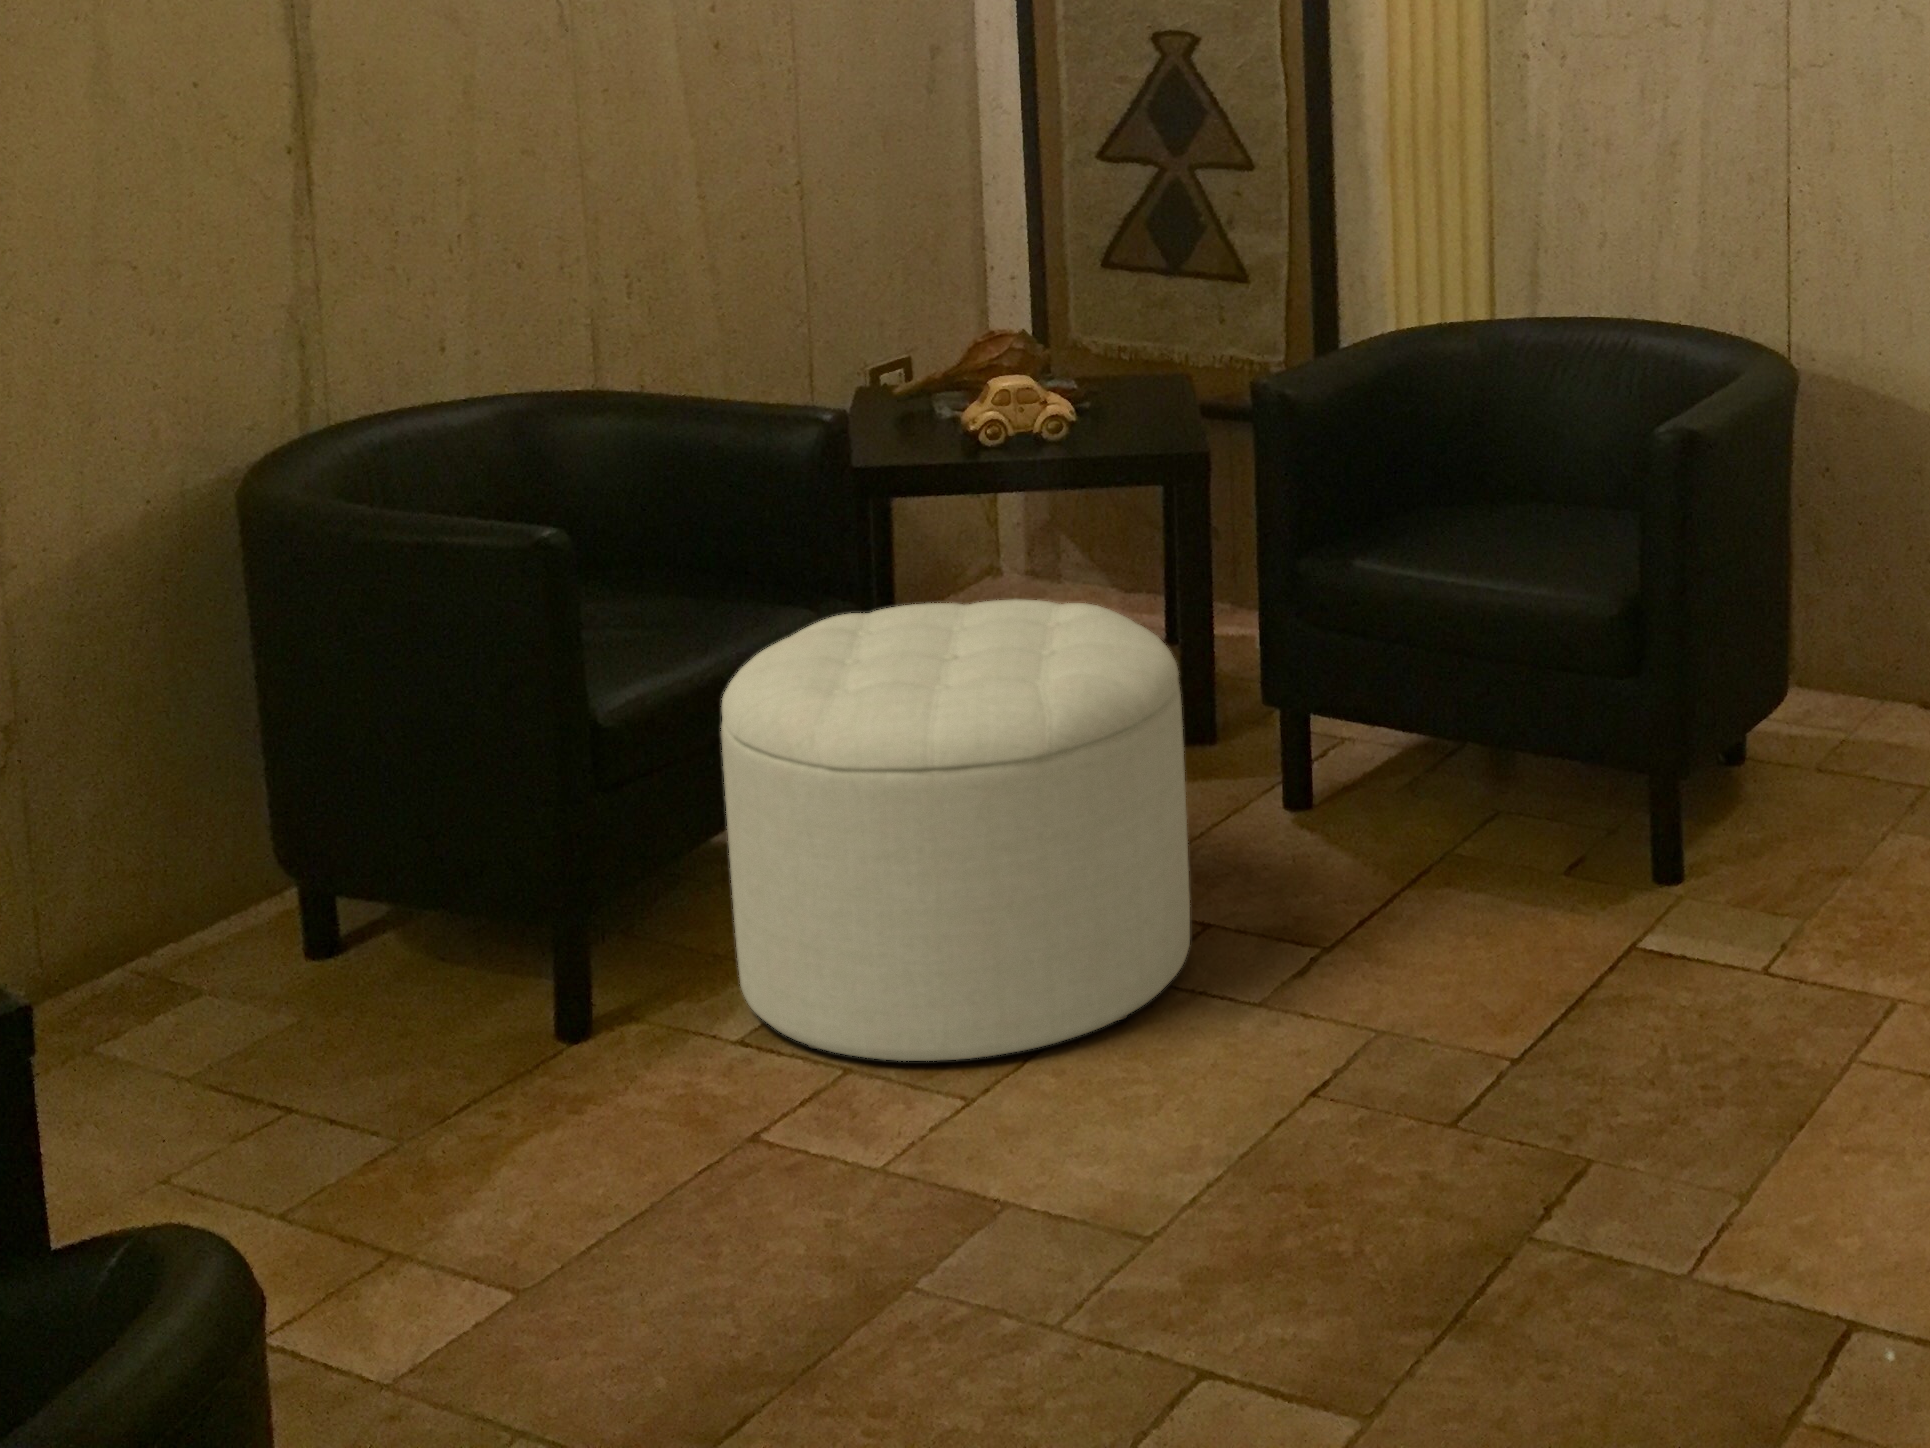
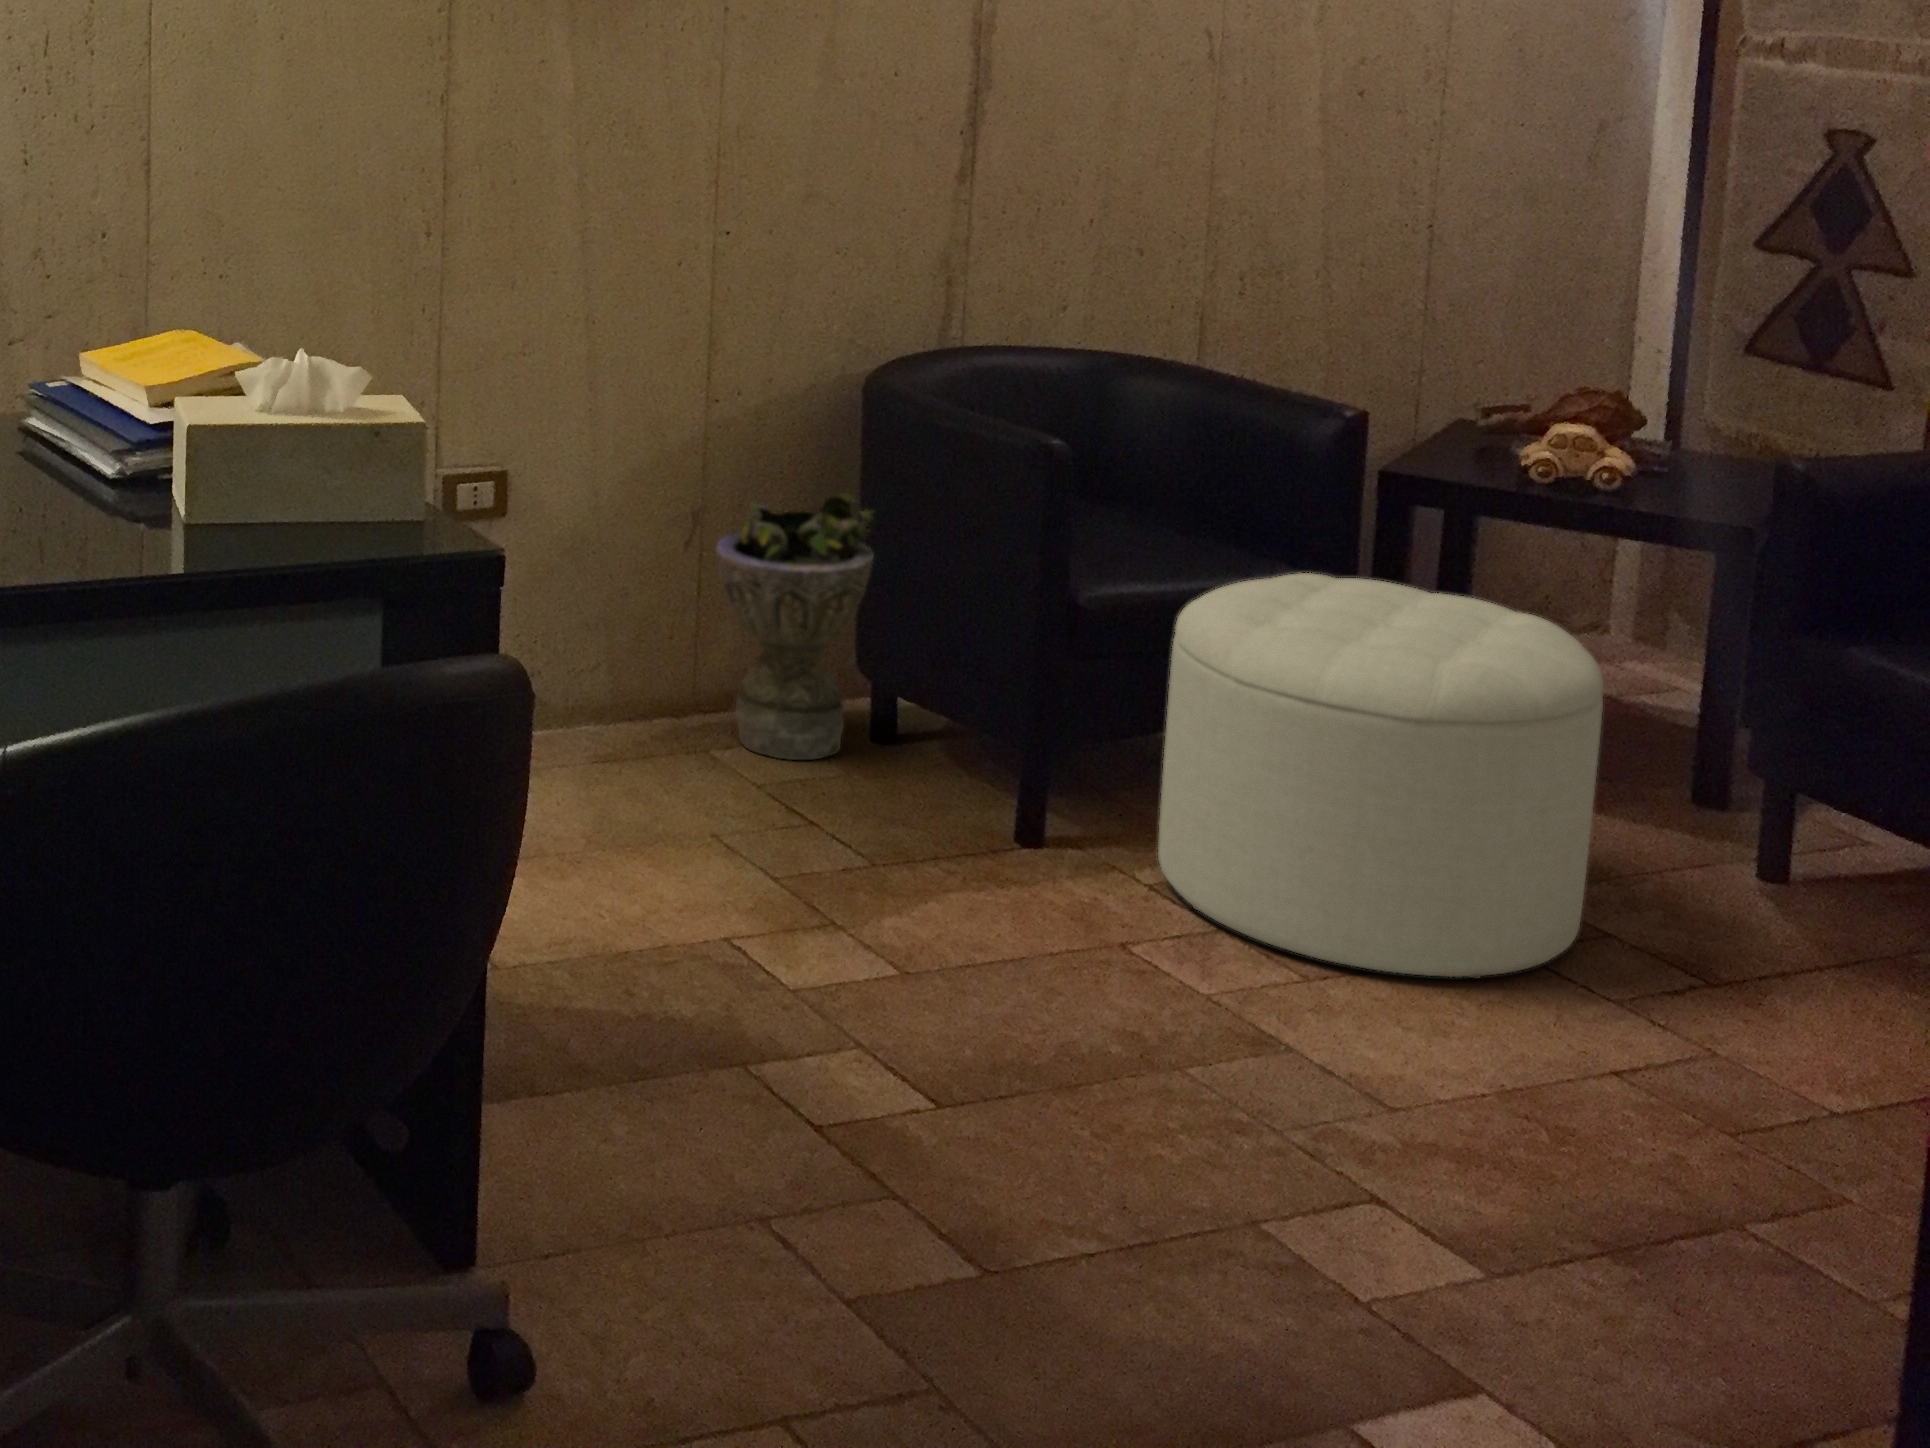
planter: none [67,655,296,1036] -> present [716,493,874,760]

